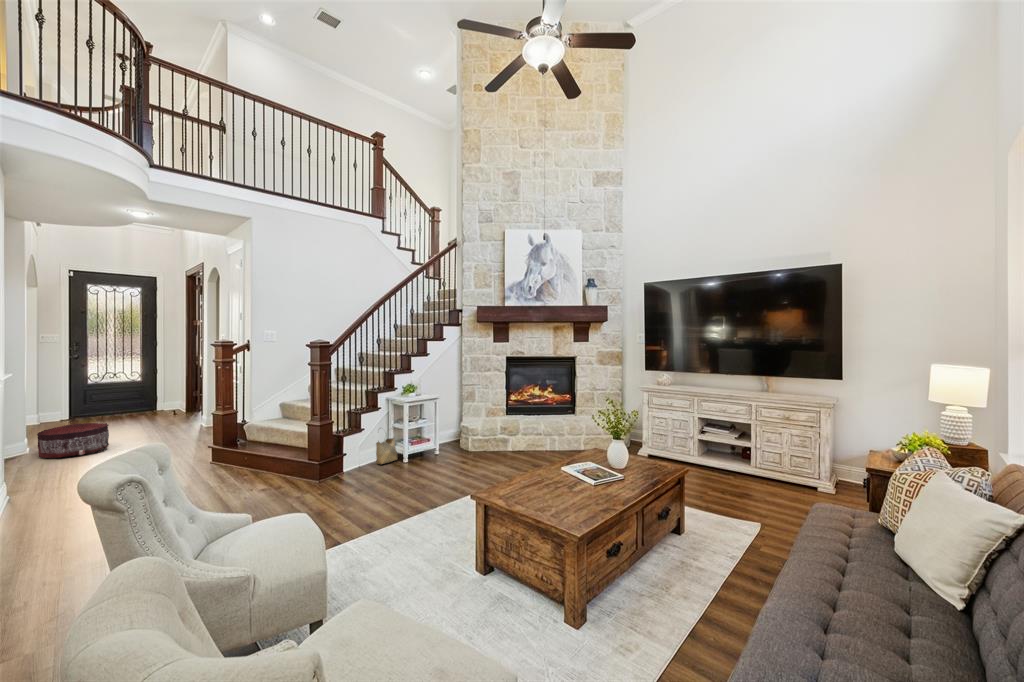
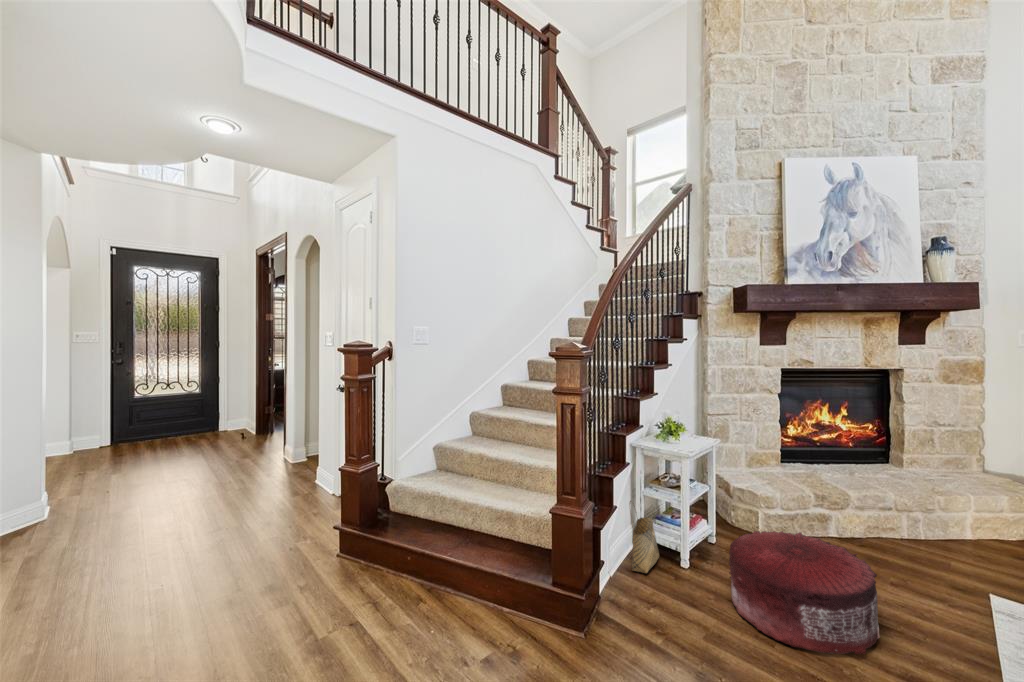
pouf: present [37,423,109,458] -> present [729,531,879,655]

